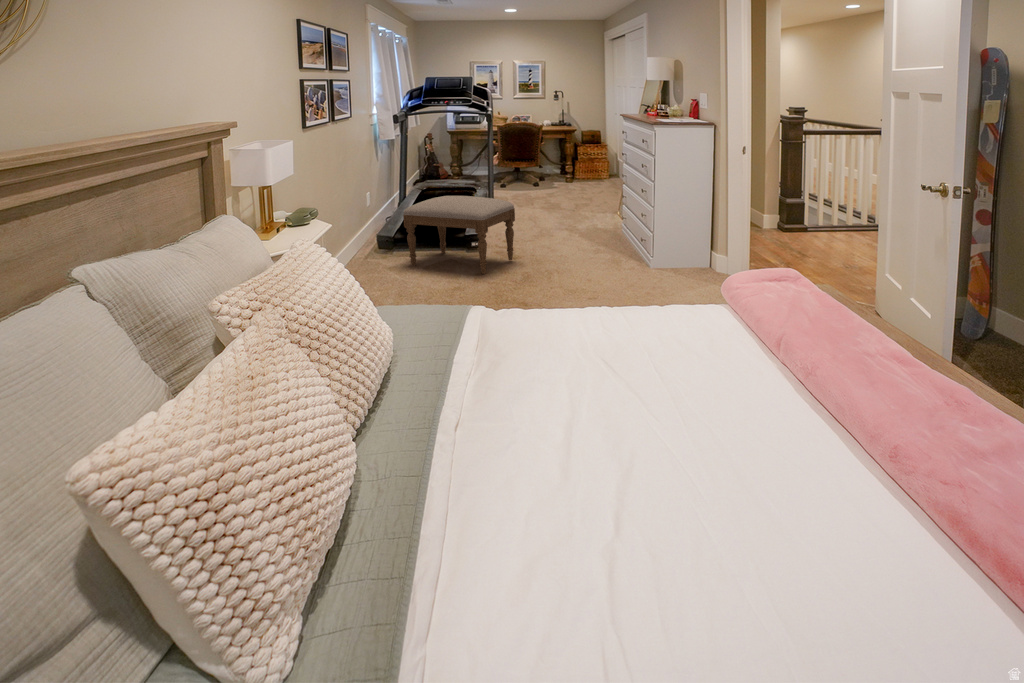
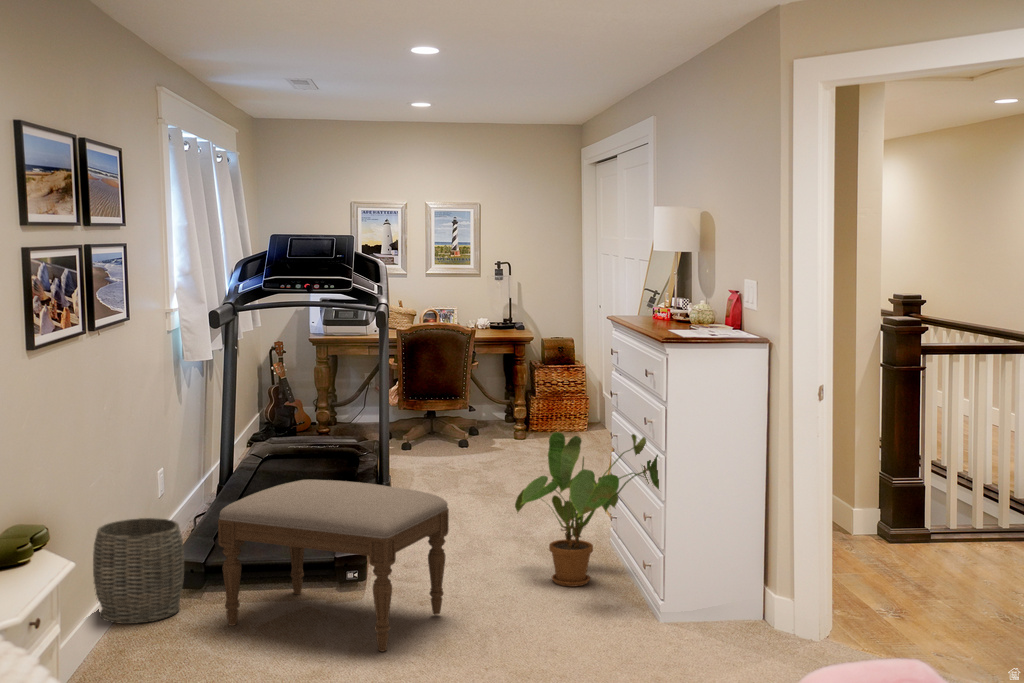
house plant: none [552,169,632,249] -> present [515,432,659,587]
woven basket: none [346,217,389,265] -> present [93,518,184,624]

